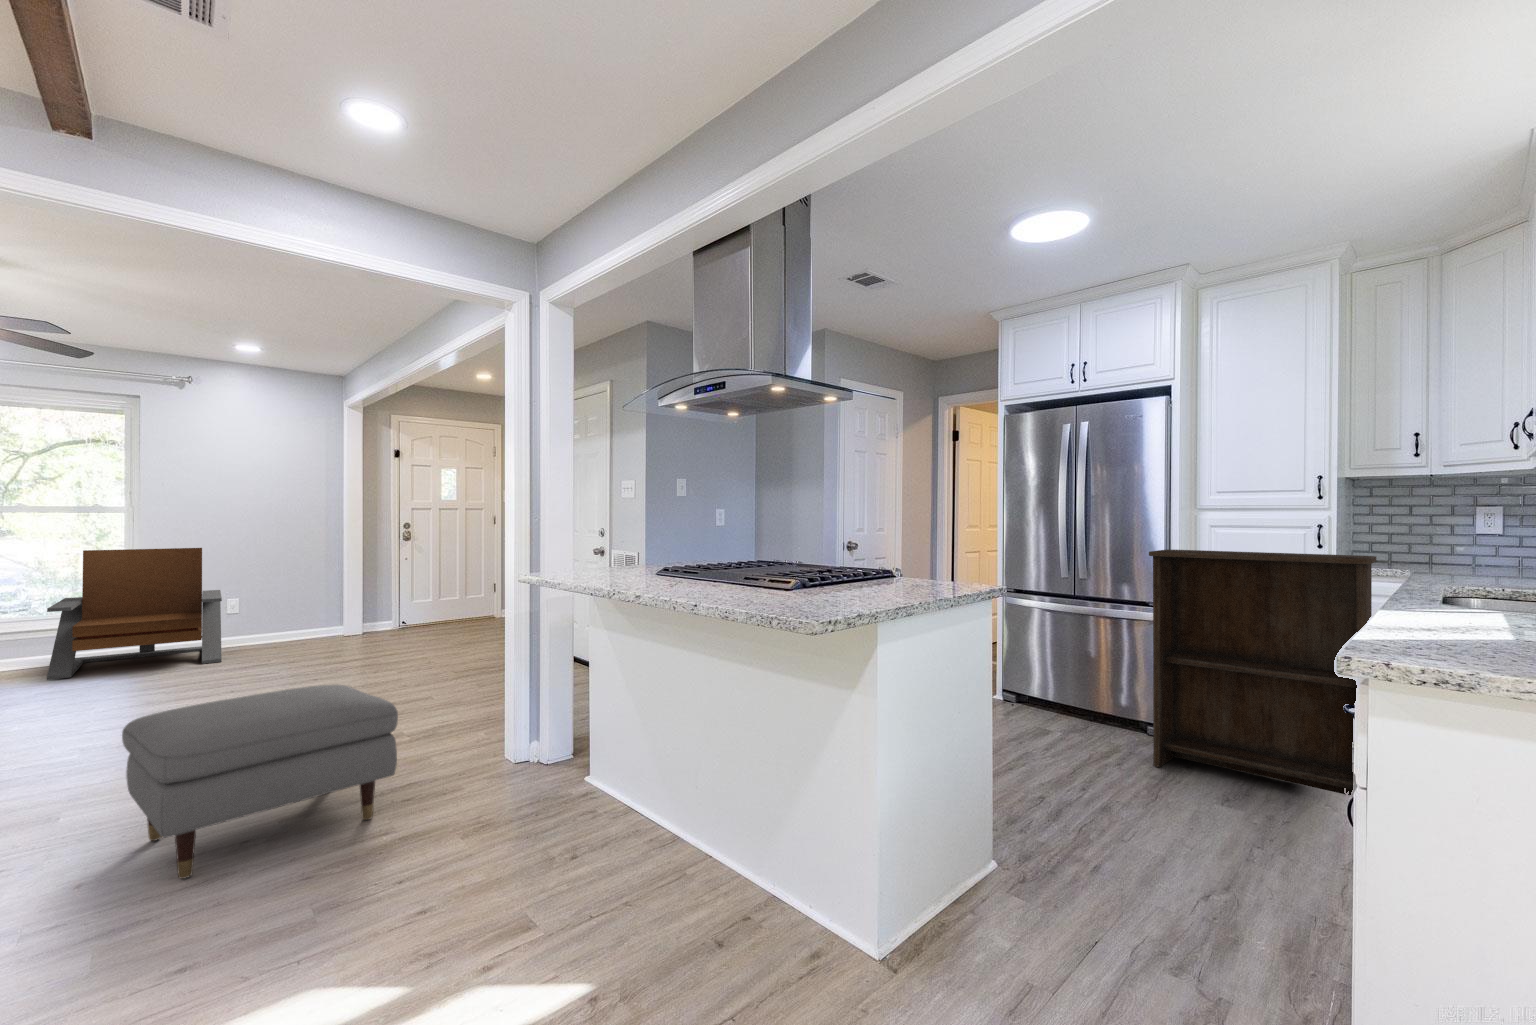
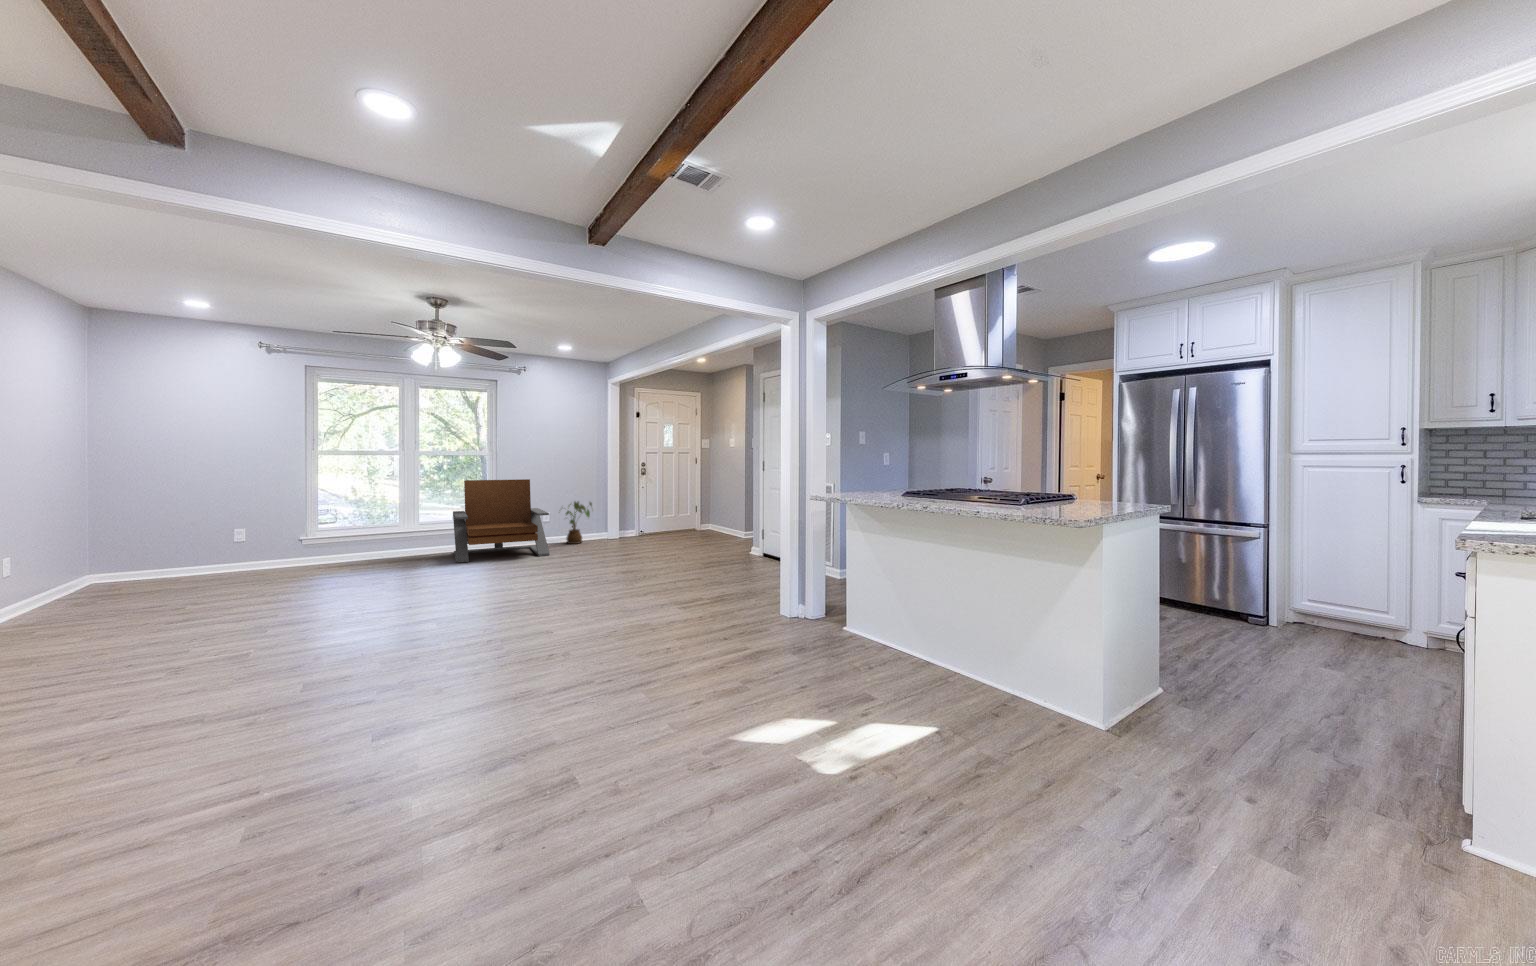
bookshelf: present [1149,550,1376,795] -> none [1258,484,1457,677]
house plant: none [256,578,317,642] -> present [566,502,592,544]
ottoman: present [122,685,398,879] -> none [599,564,746,667]

